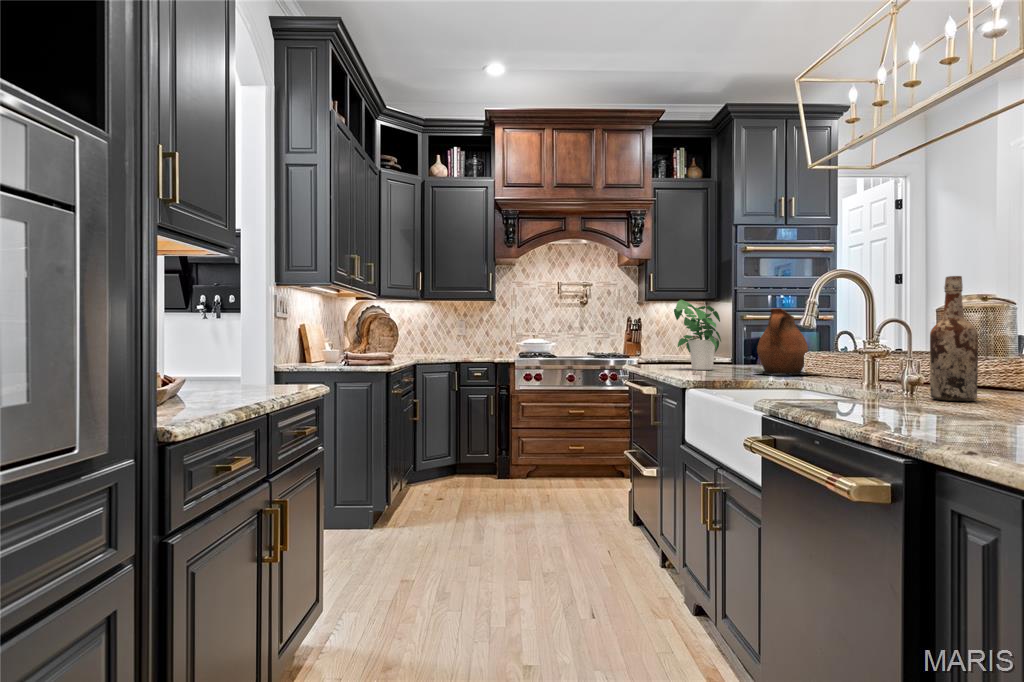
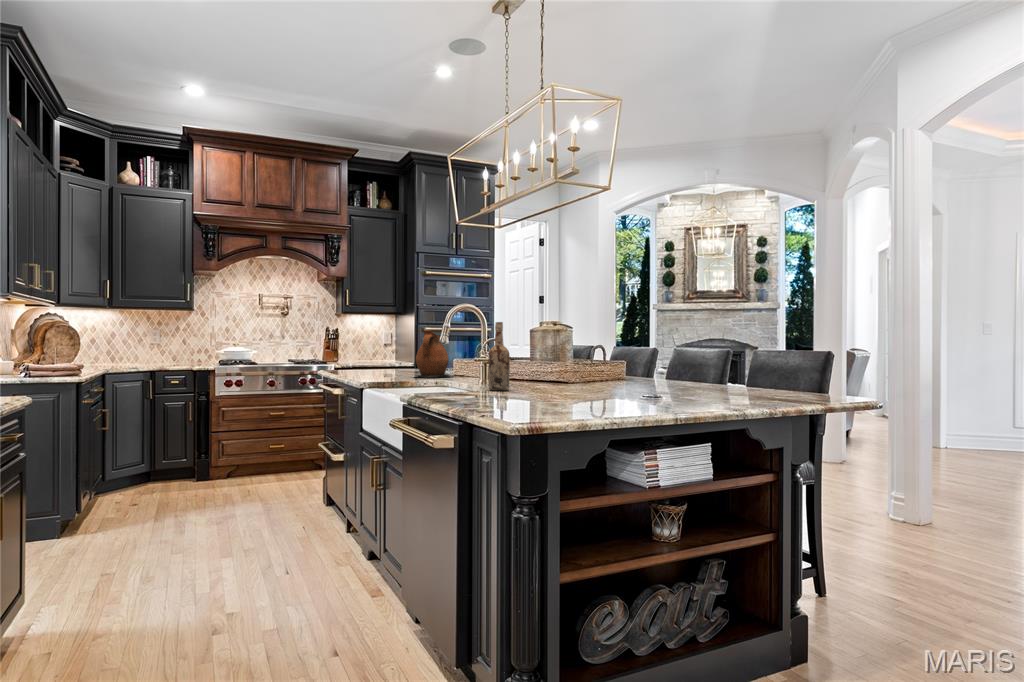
potted plant: present [674,300,721,370] -> none [359,320,395,374]

